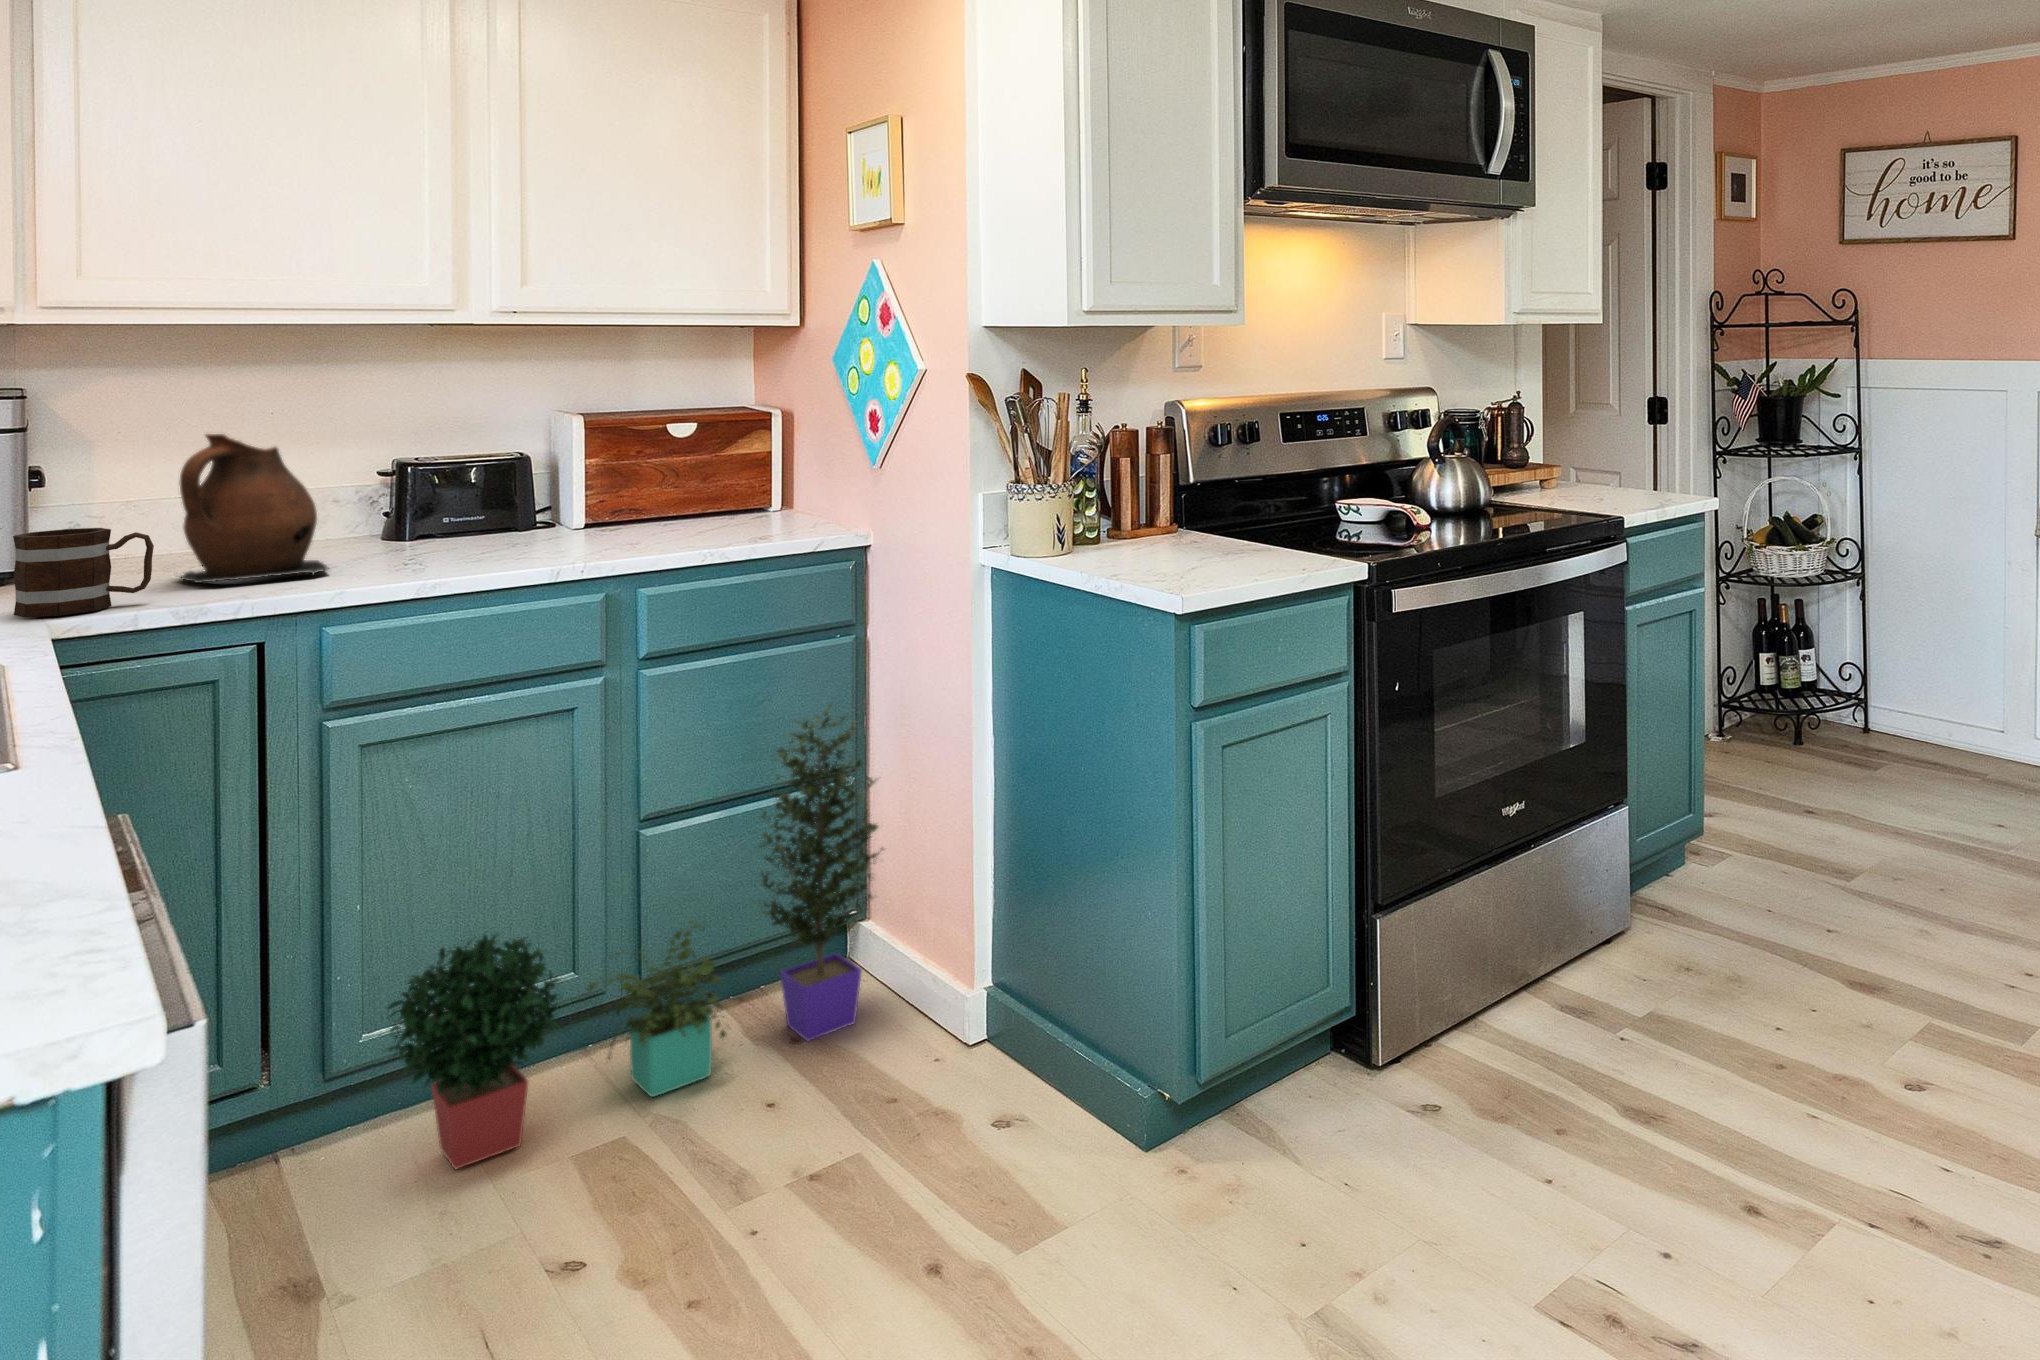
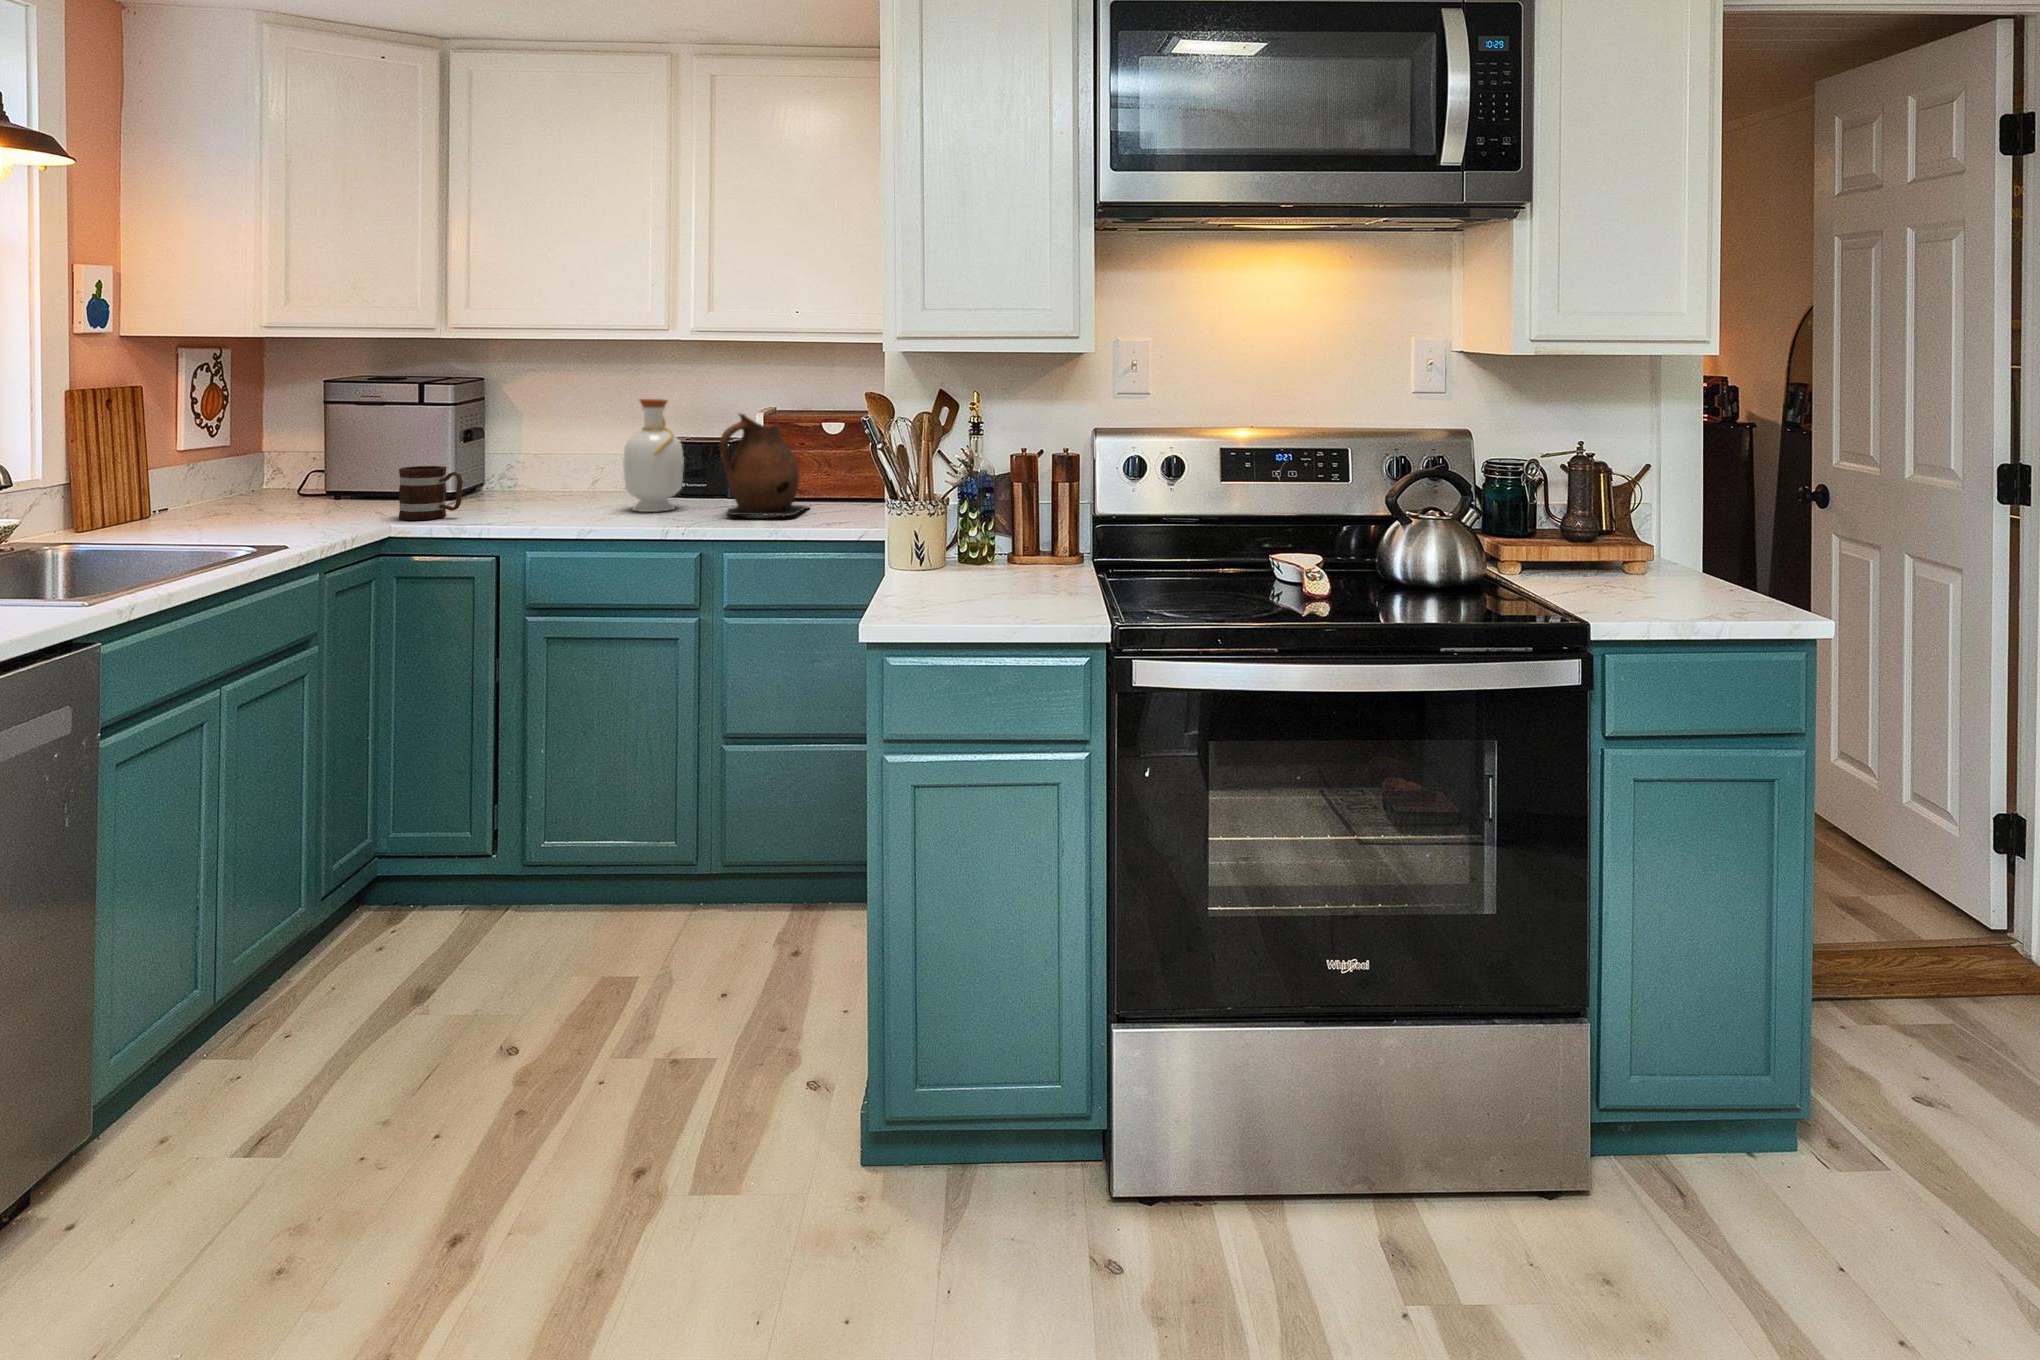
bottle: none [404,407,500,561] -> present [623,399,684,512]
ceramic pitcher: present [180,434,328,583] -> present [720,414,809,517]
potted plant: present [387,704,883,1169] -> none [511,671,873,955]

